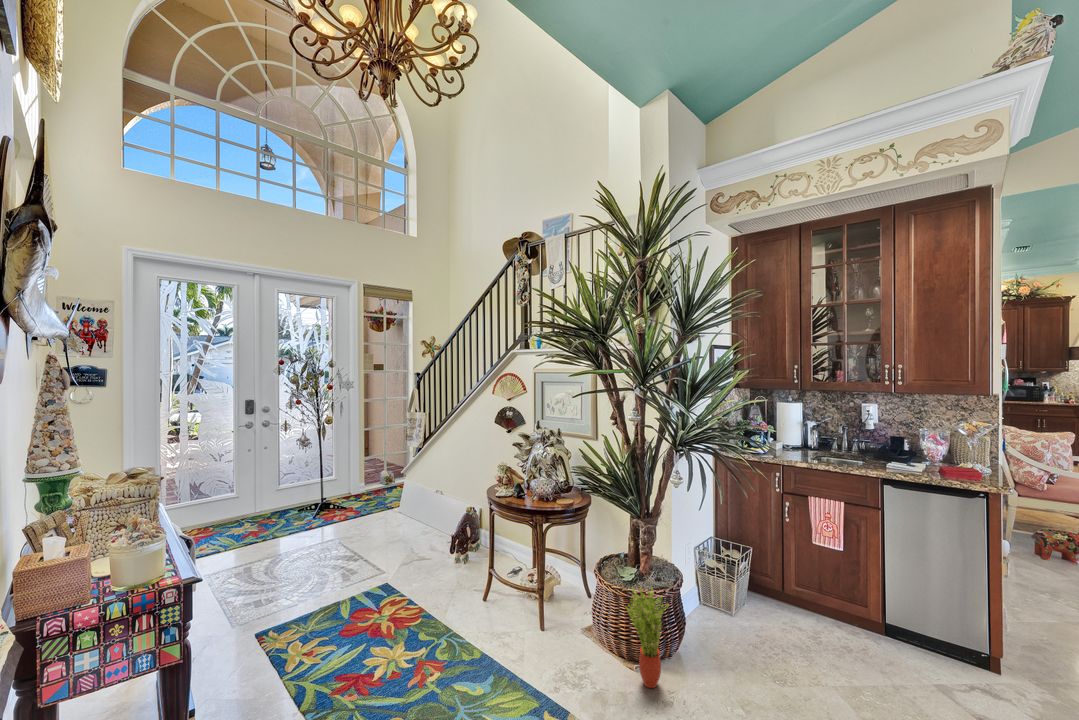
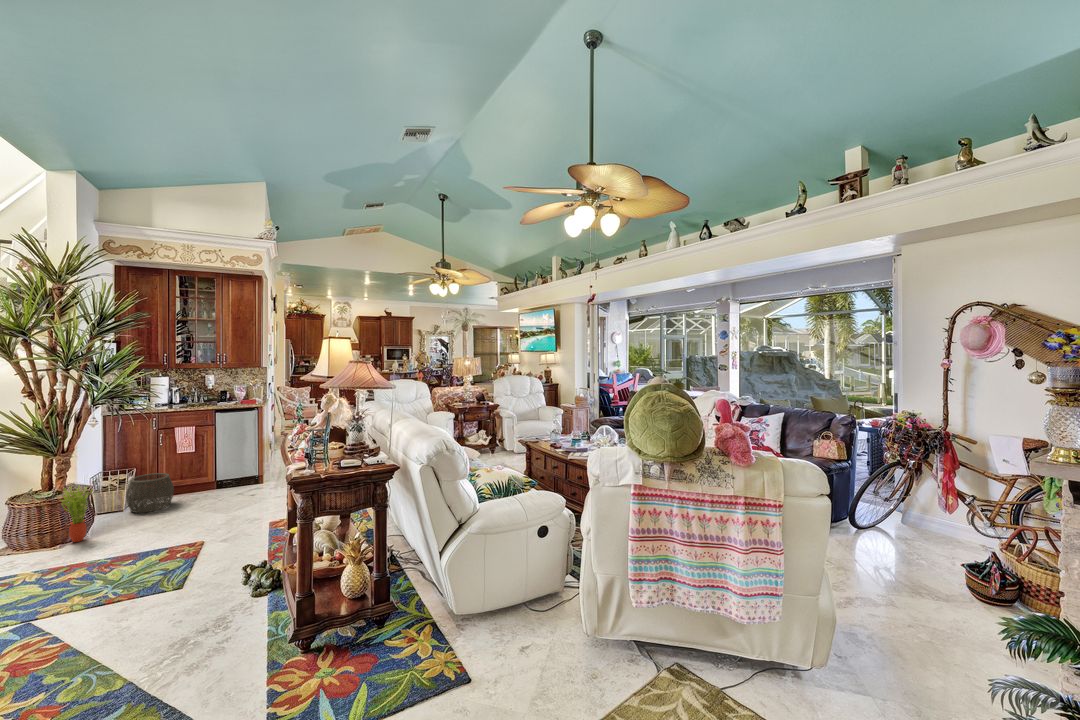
woven basket: none [730,575,806,661] -> present [126,473,174,513]

